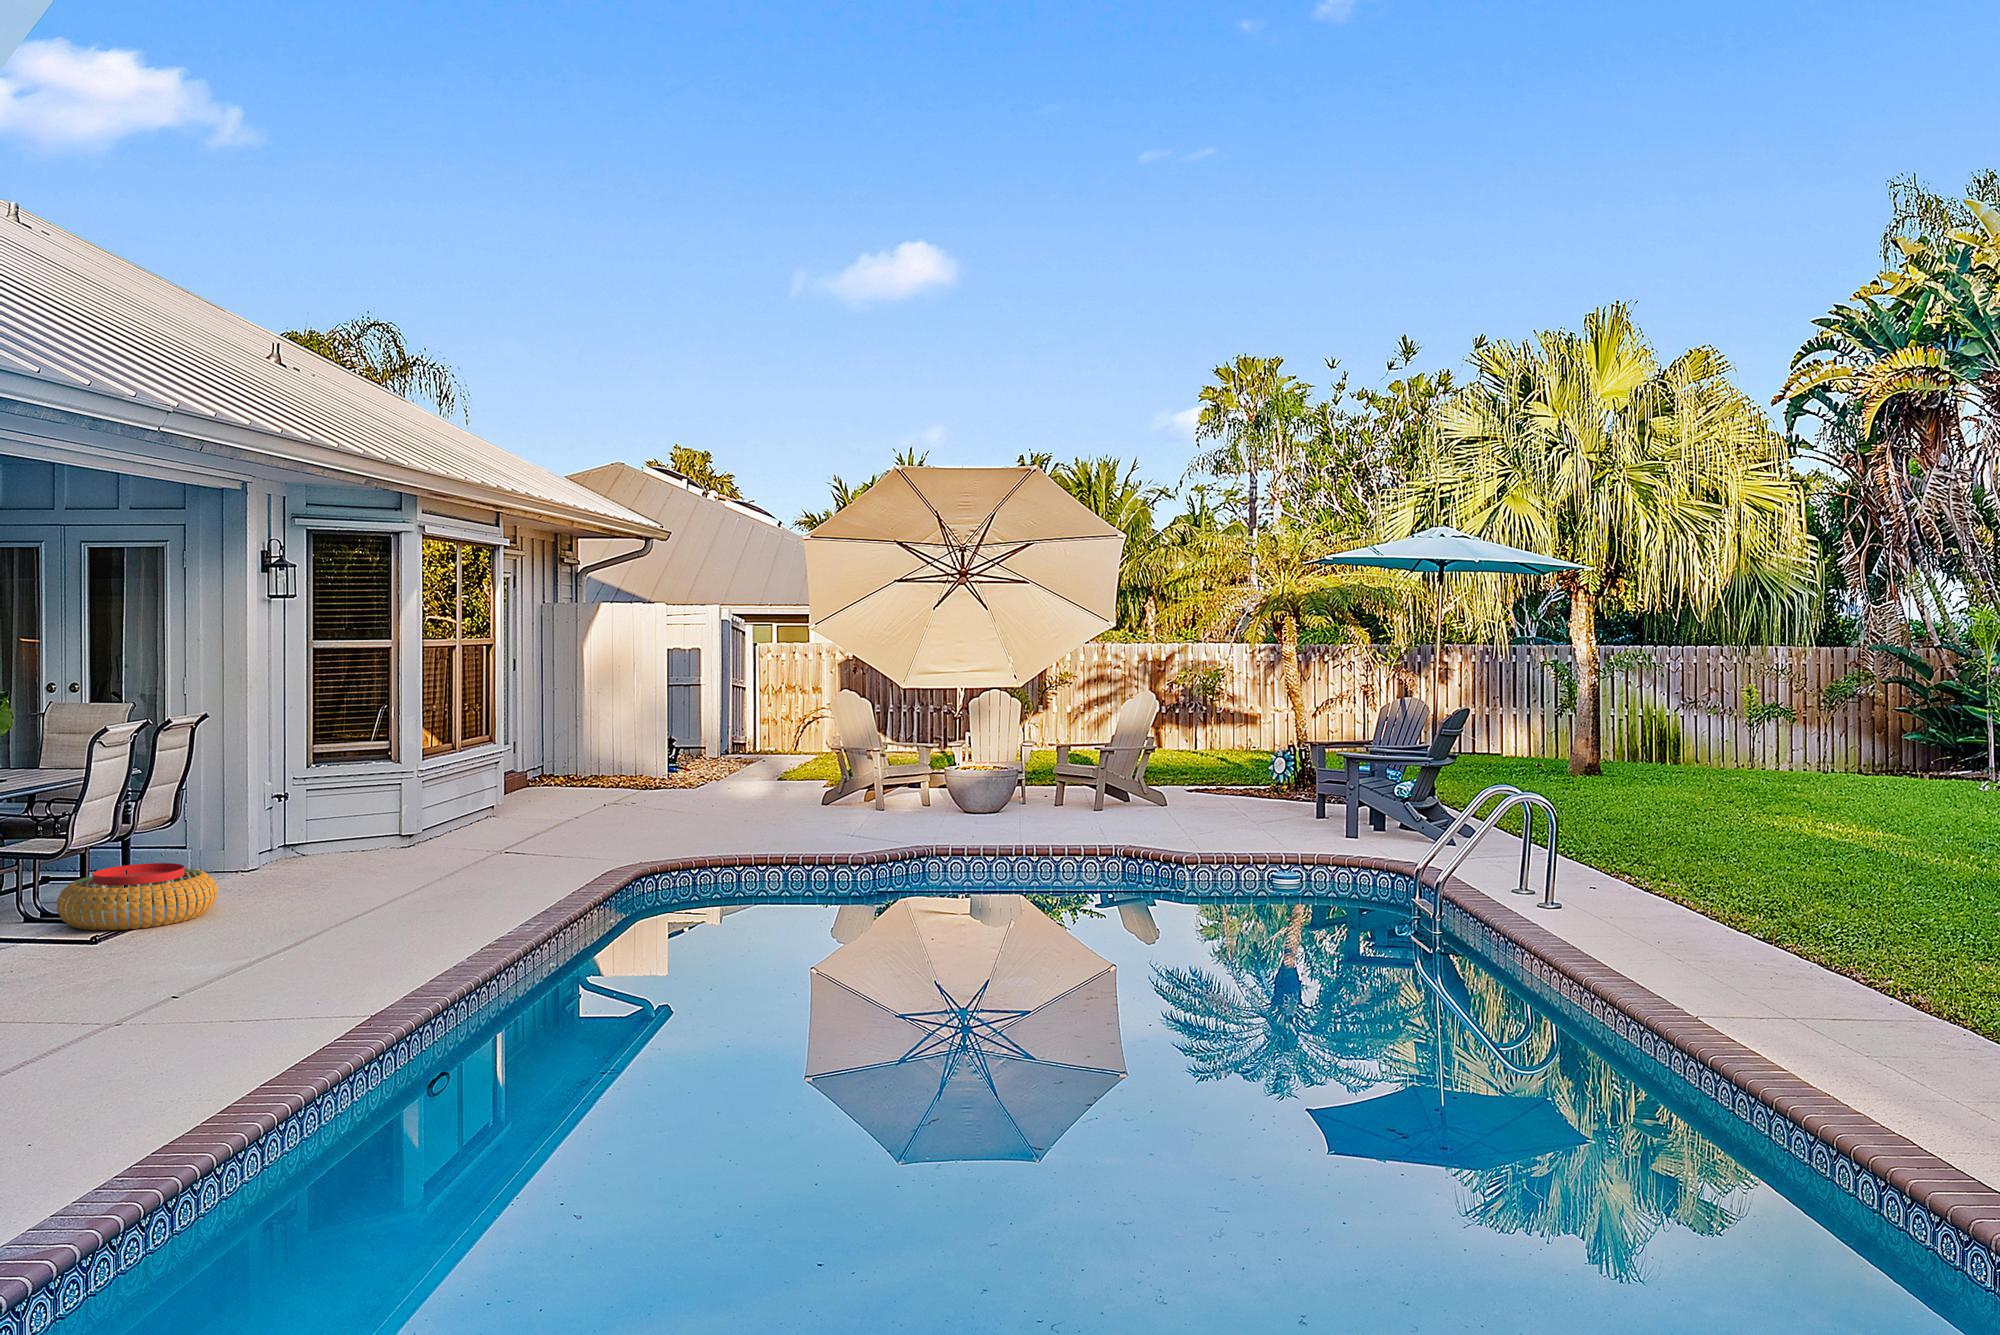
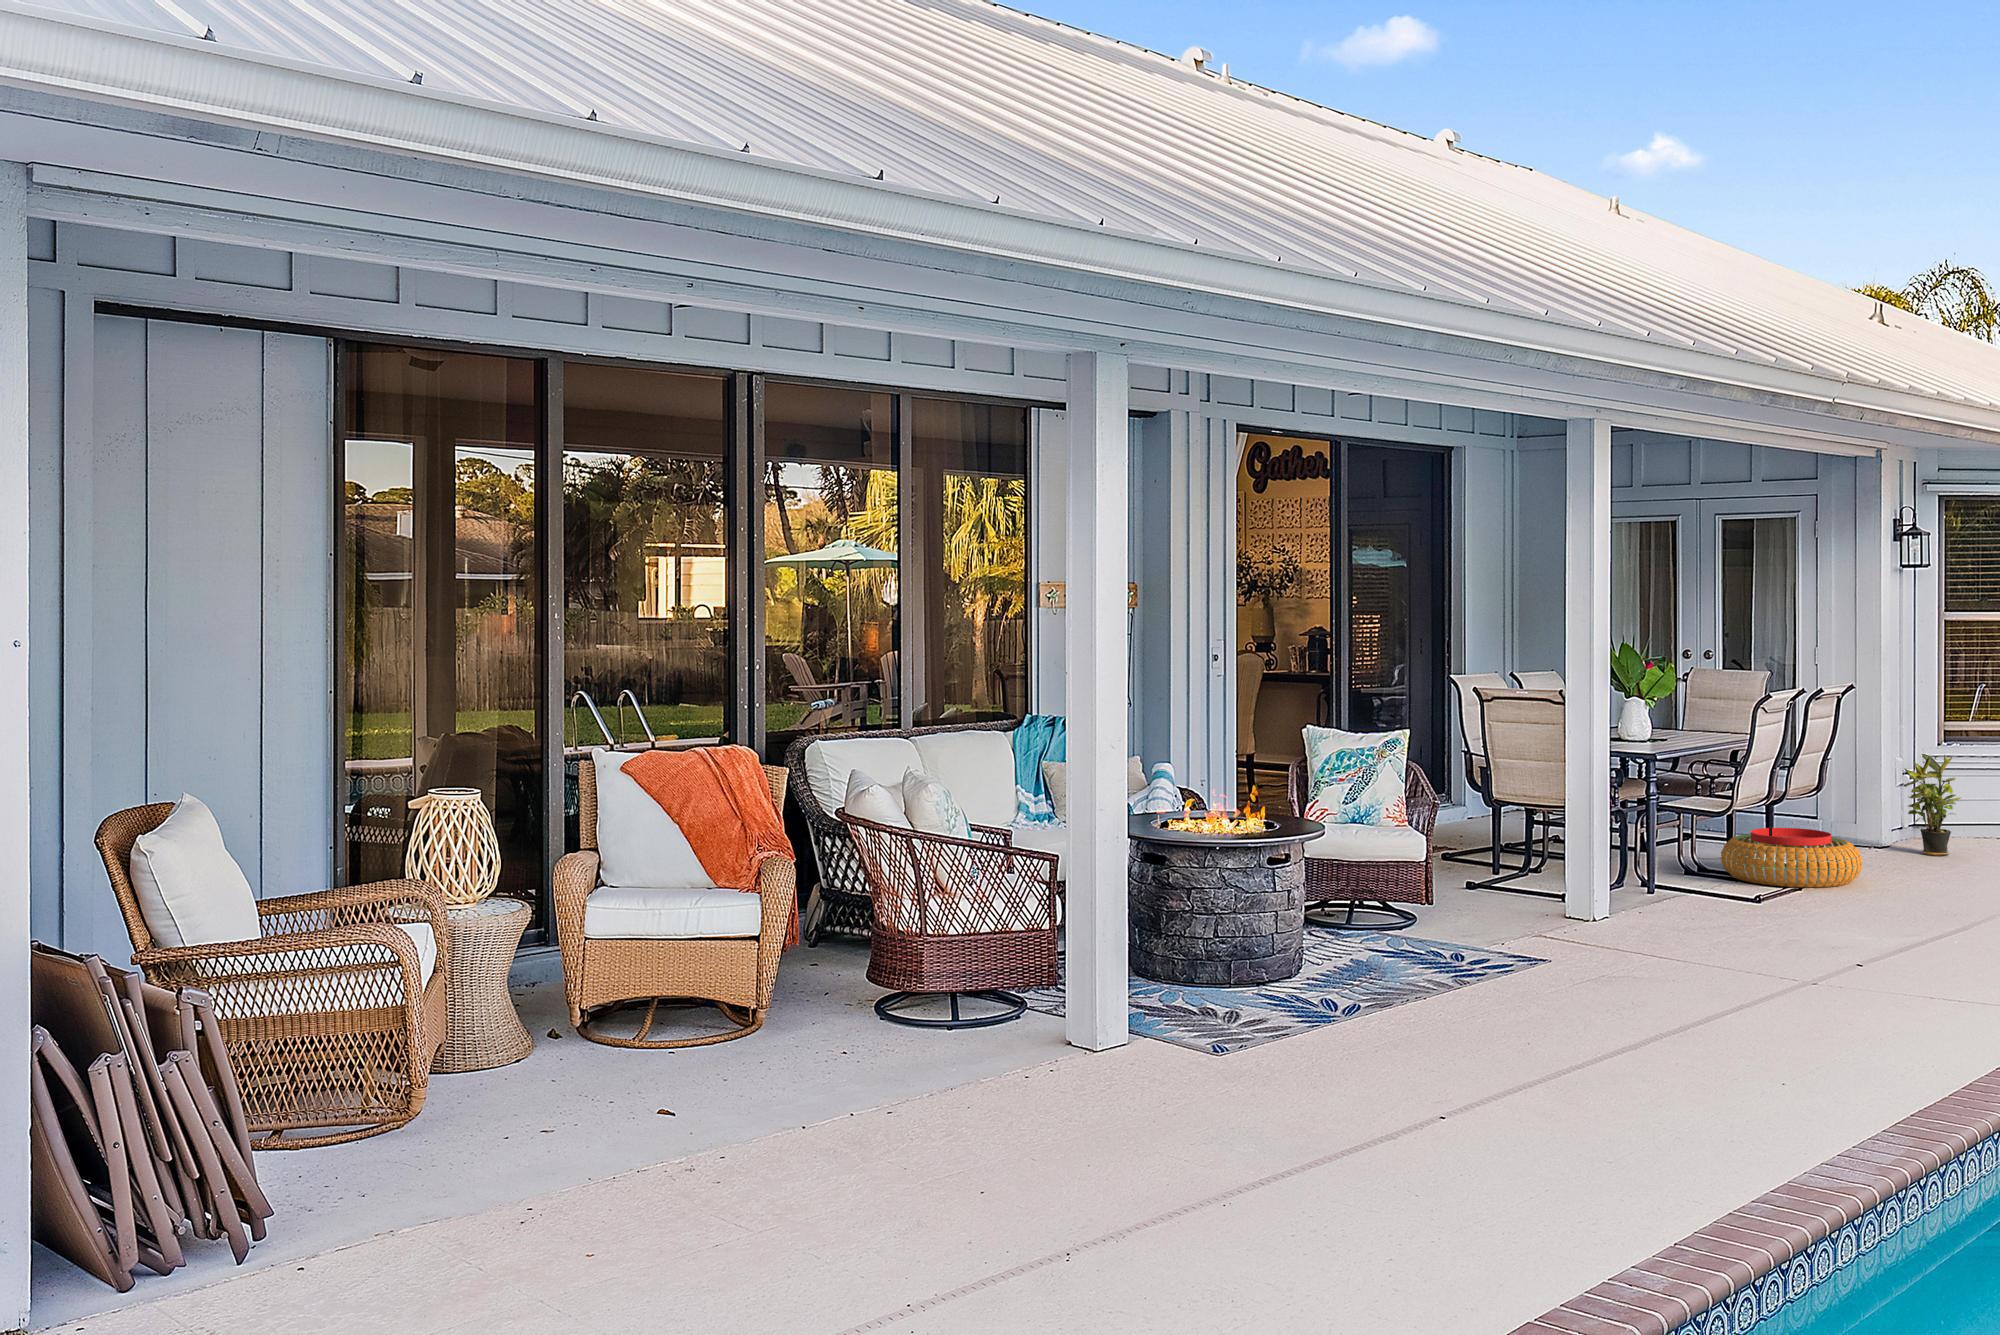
potted plant: none [271,774,327,871] -> present [1903,754,1962,856]

